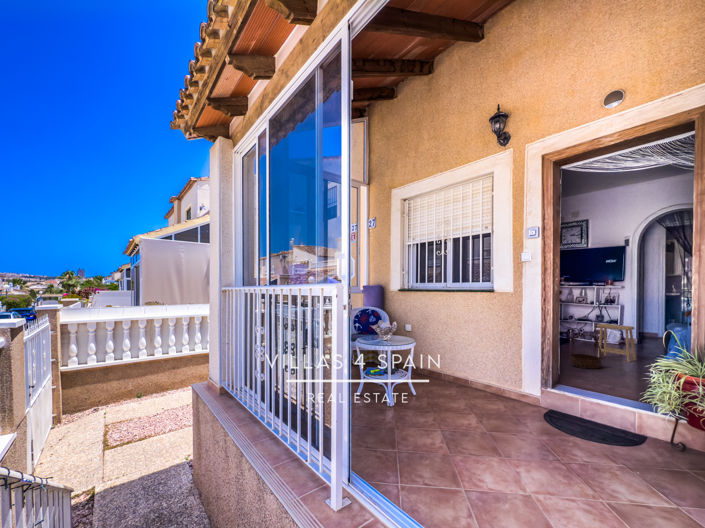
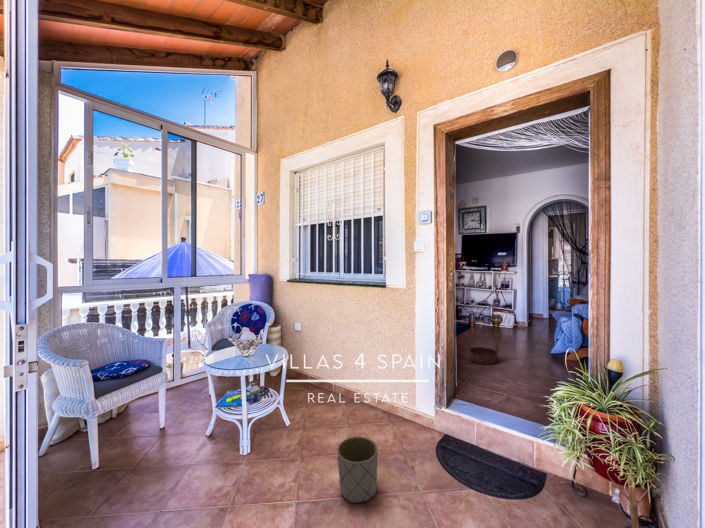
footstool: present [597,323,637,362] -> none [494,312,528,352]
planter: none [469,393,501,434] -> present [337,437,378,504]

